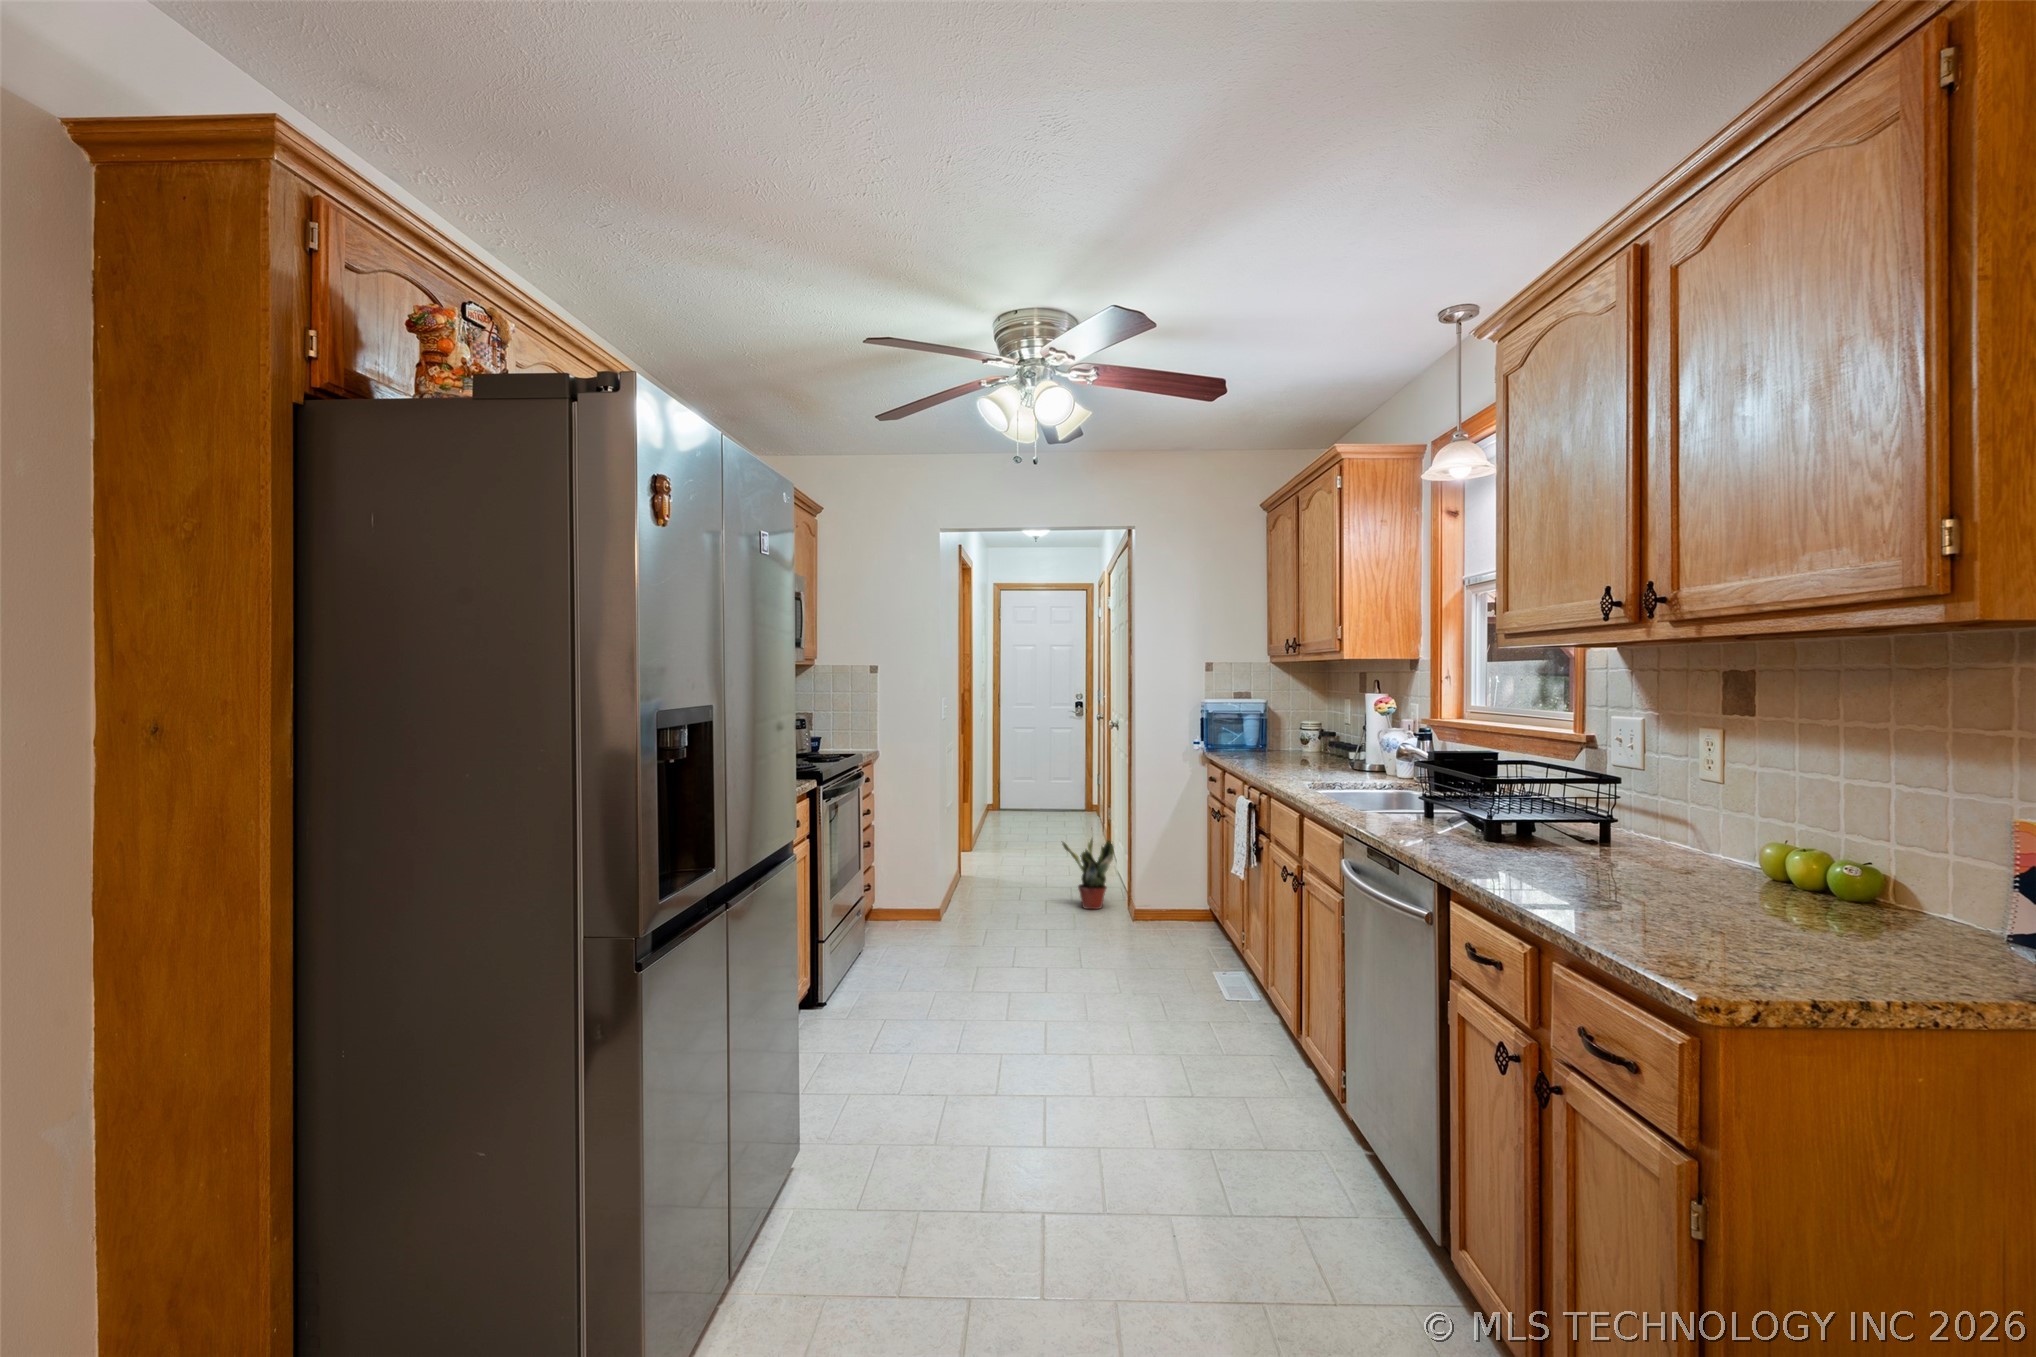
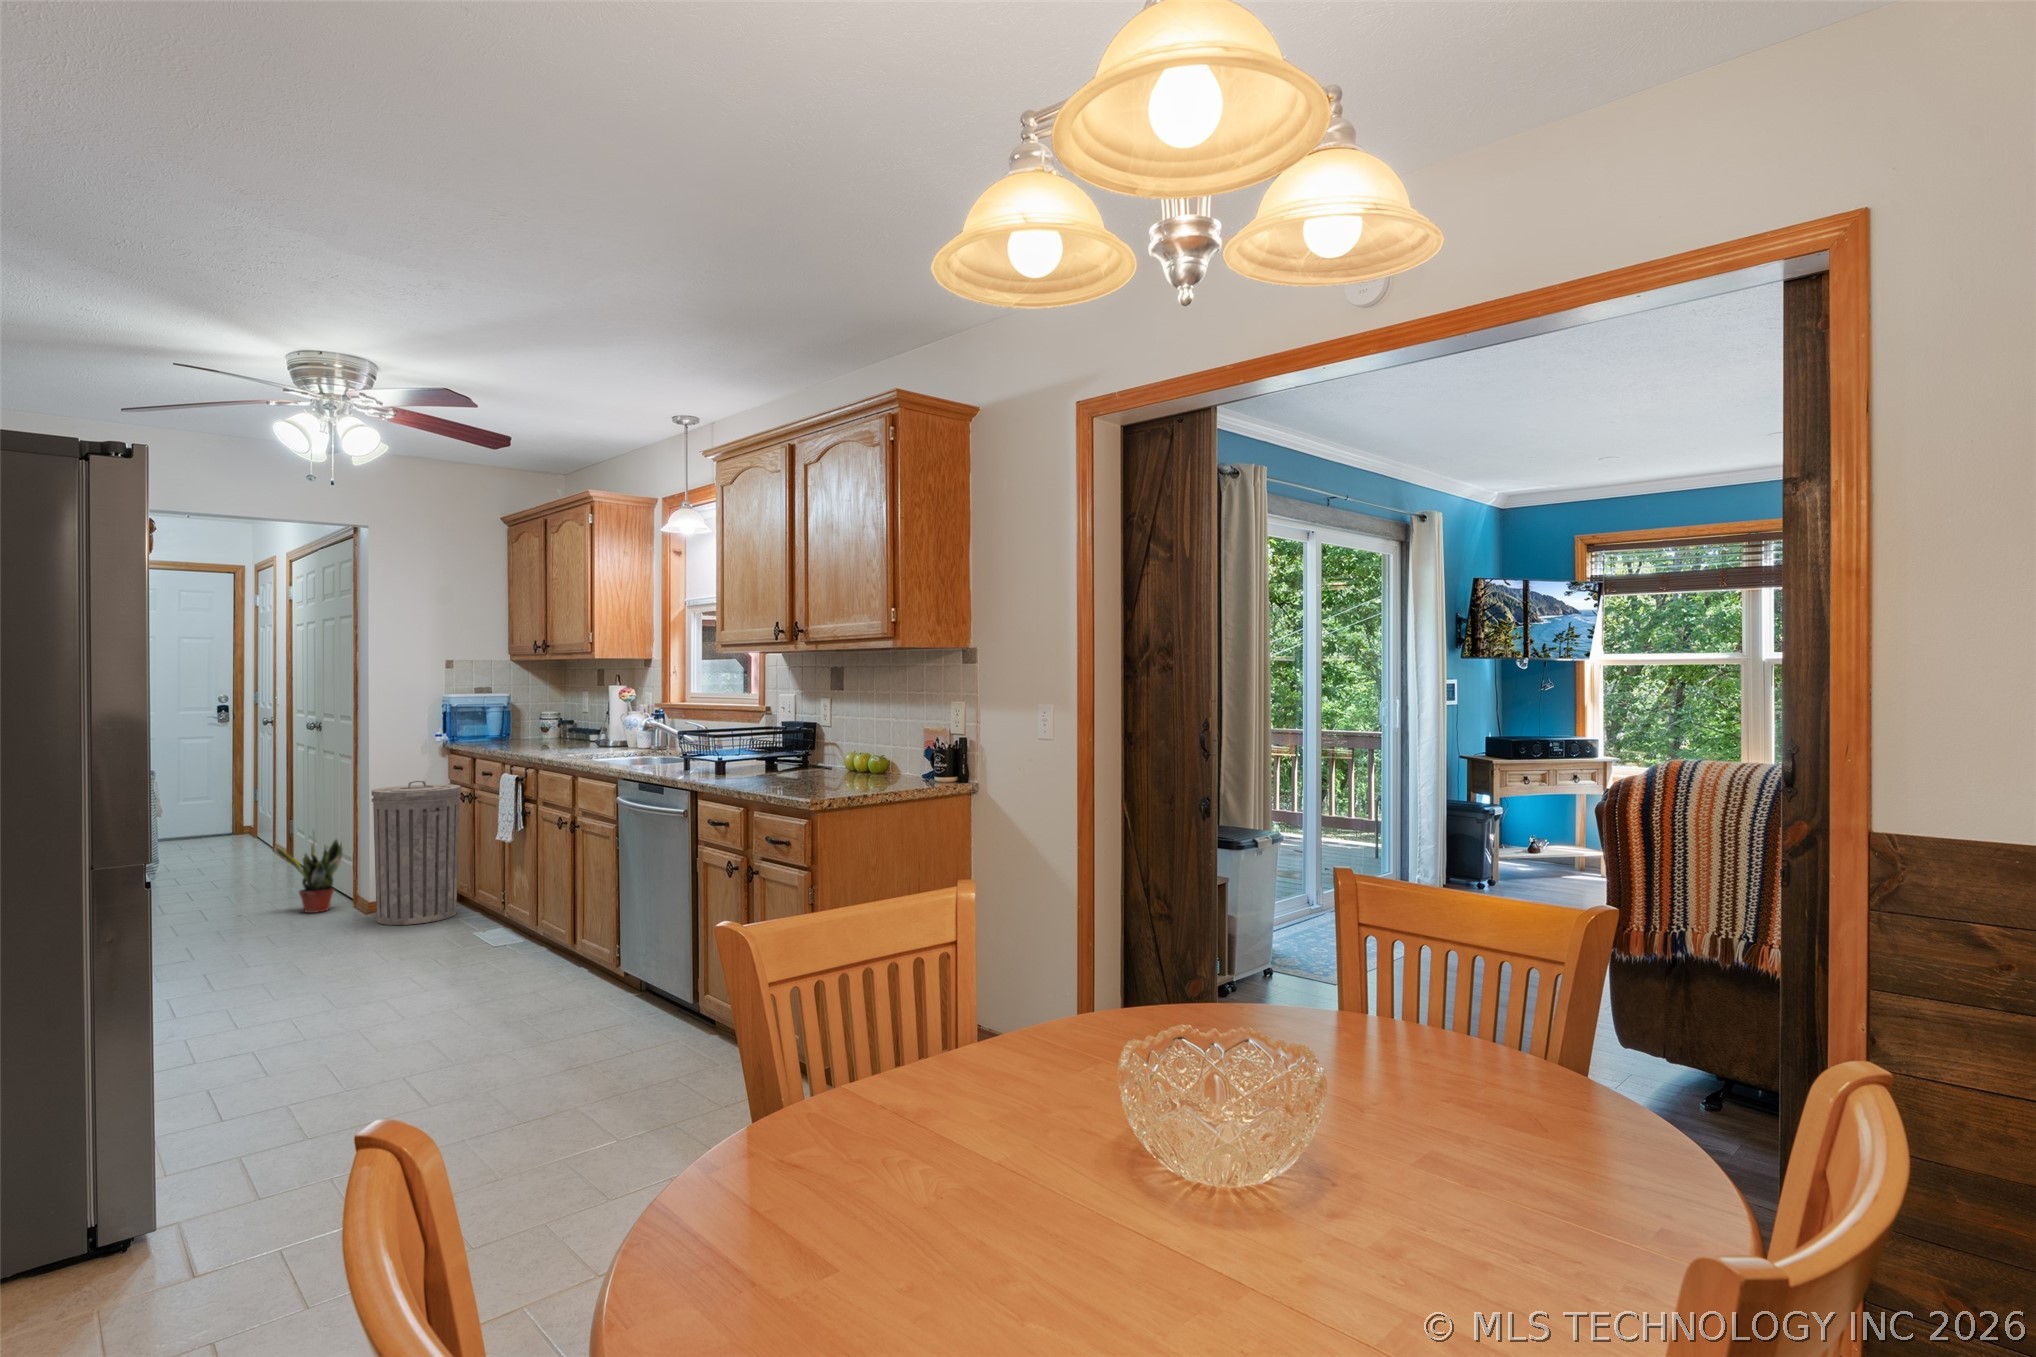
trash can: none [1127,791,1210,945] -> present [372,781,461,925]

